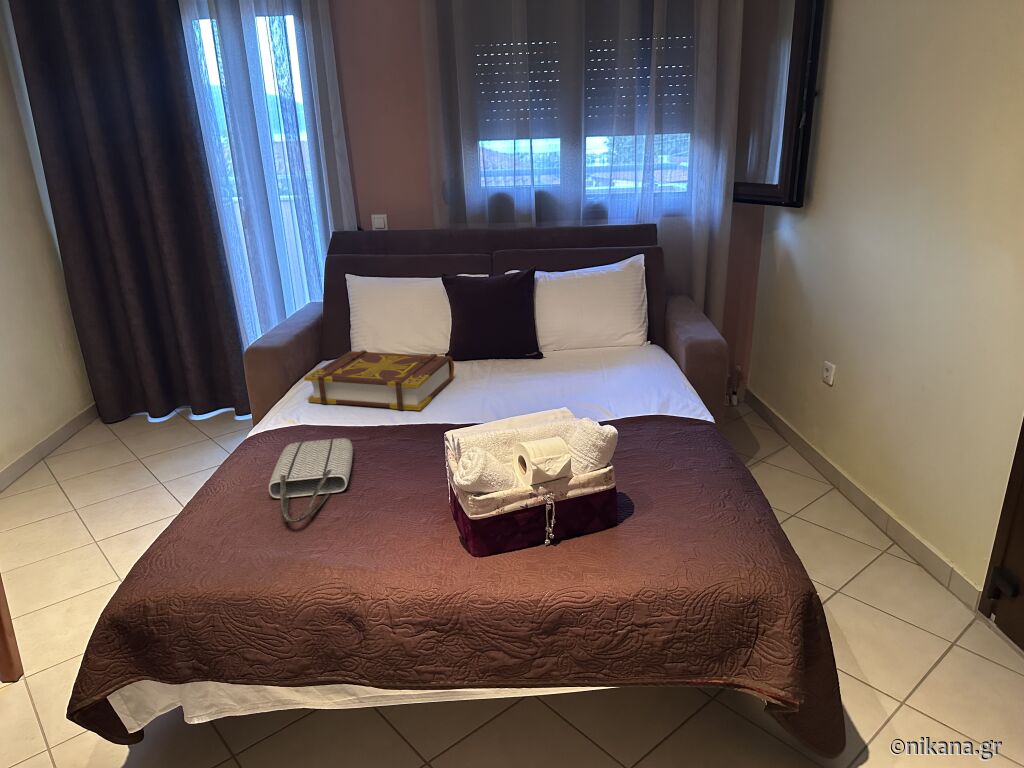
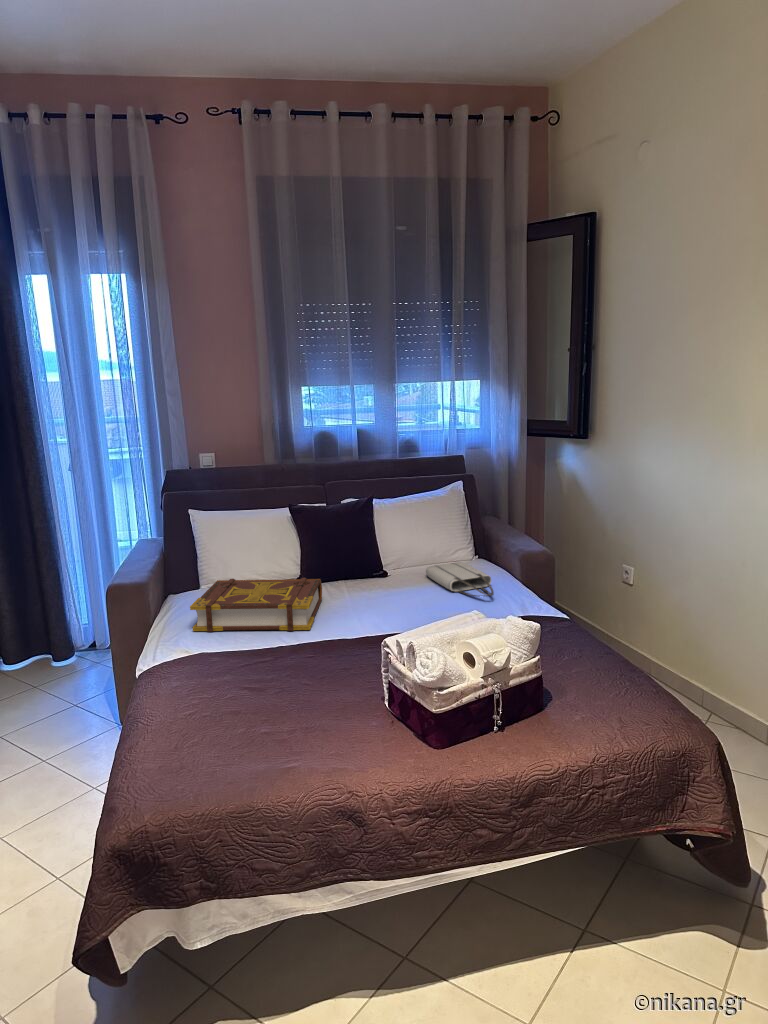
tote bag: present [269,438,353,523] -> present [426,563,494,596]

